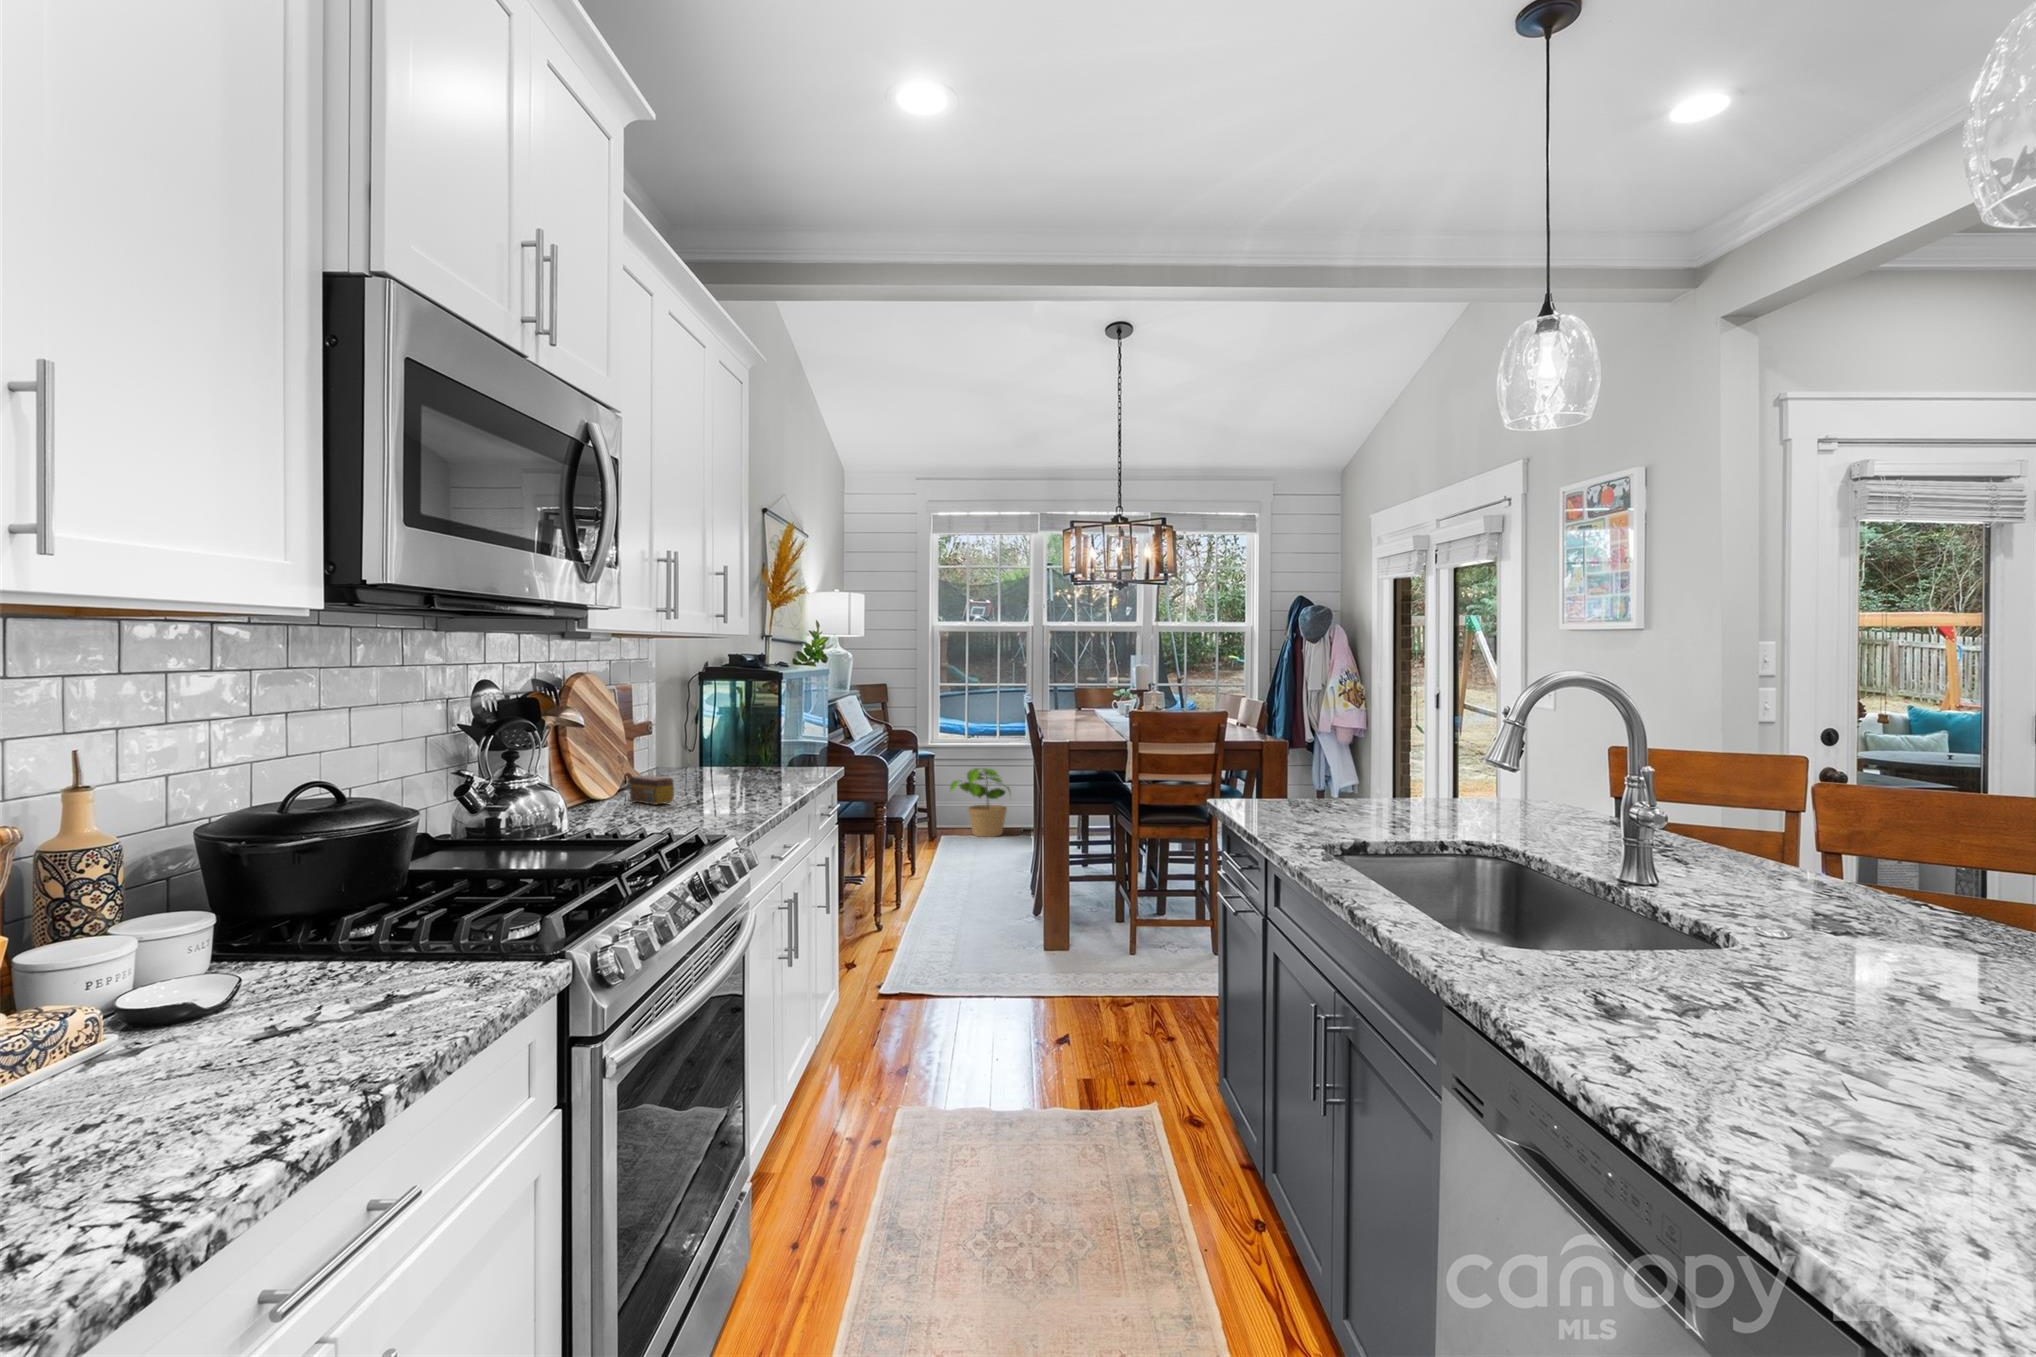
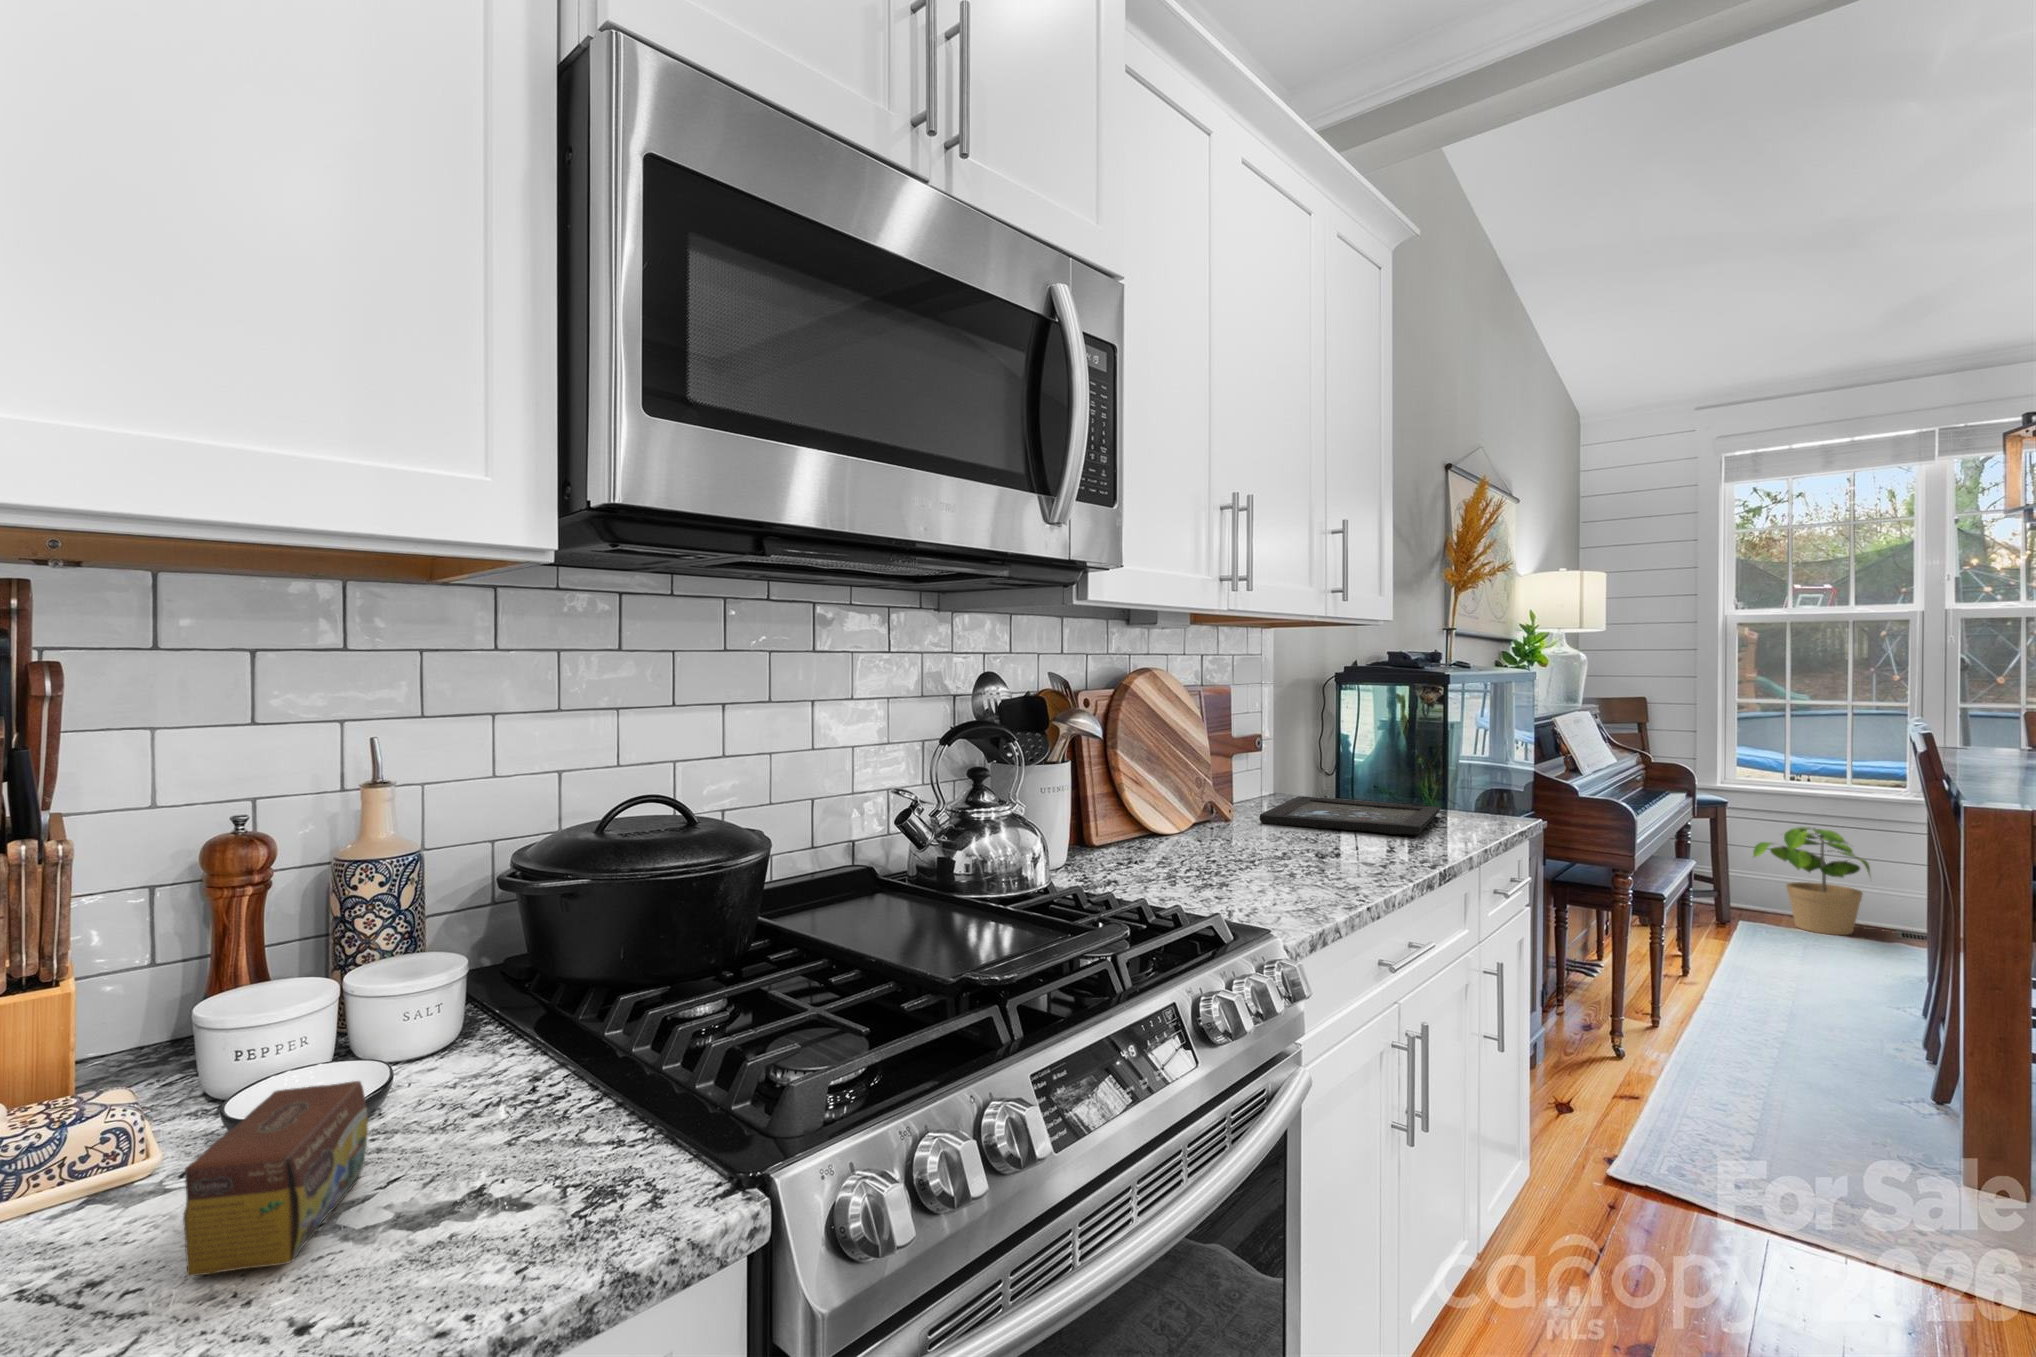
tray: none [663,766,781,787] -> present [1260,796,1440,835]
tea box: present [630,775,674,805] -> present [183,1081,368,1277]

